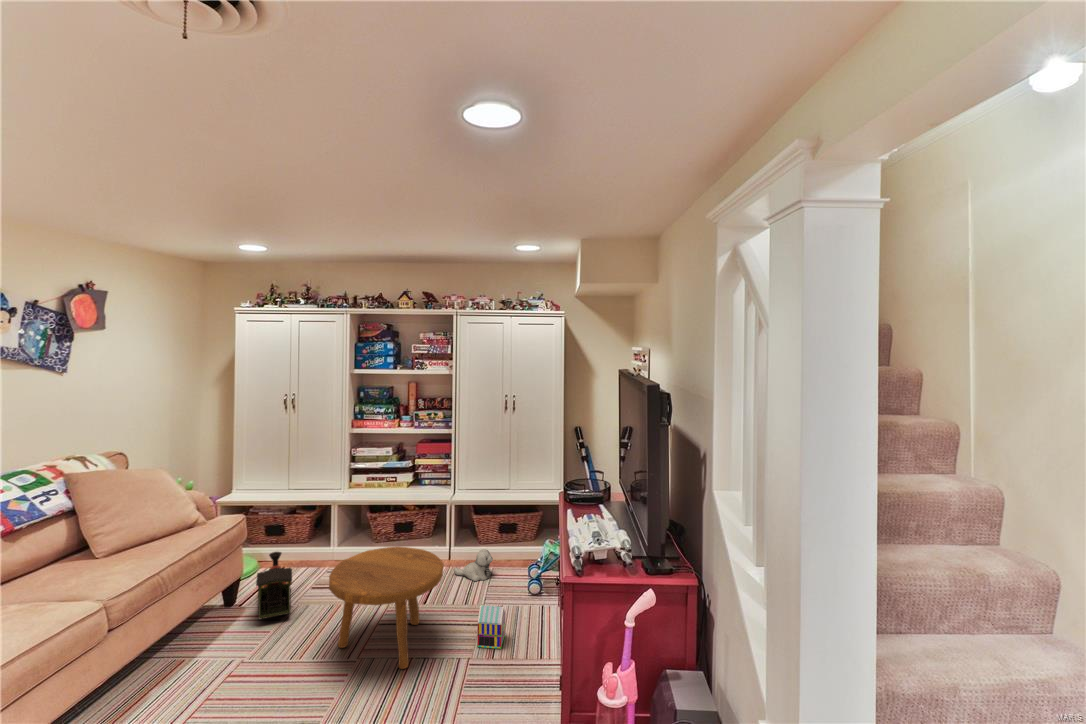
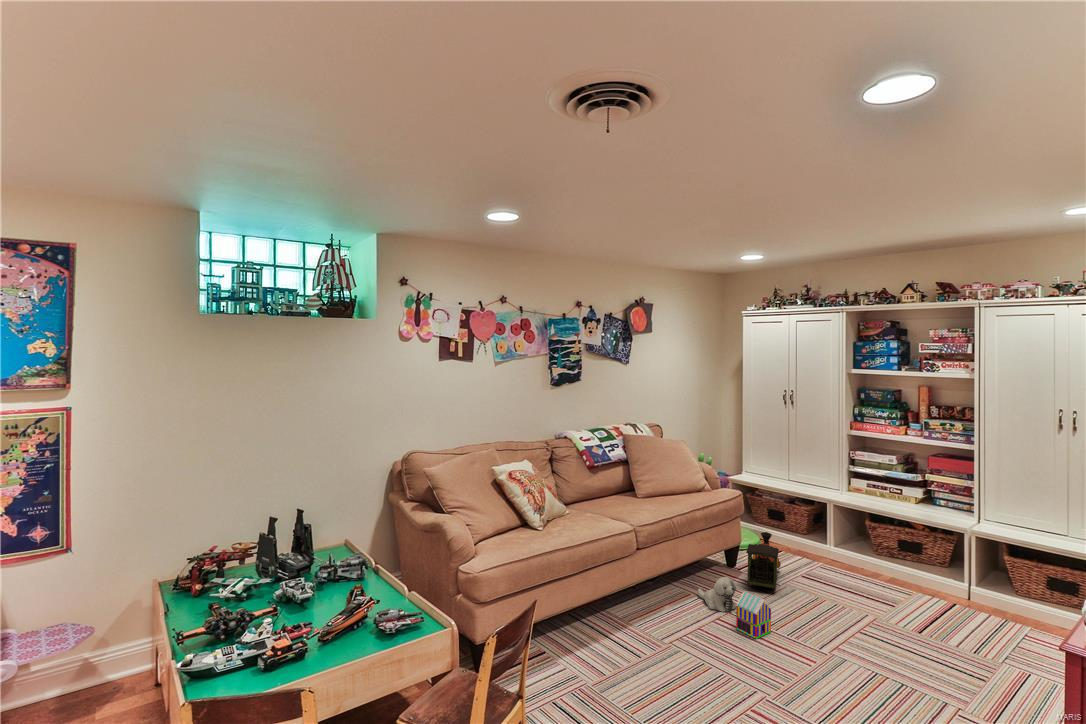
footstool: present [329,547,443,669] -> none [806,548,939,676]
plush toy: present [454,549,493,581] -> present [698,577,737,612]
toy house: present [477,605,505,649] -> present [736,591,771,639]

